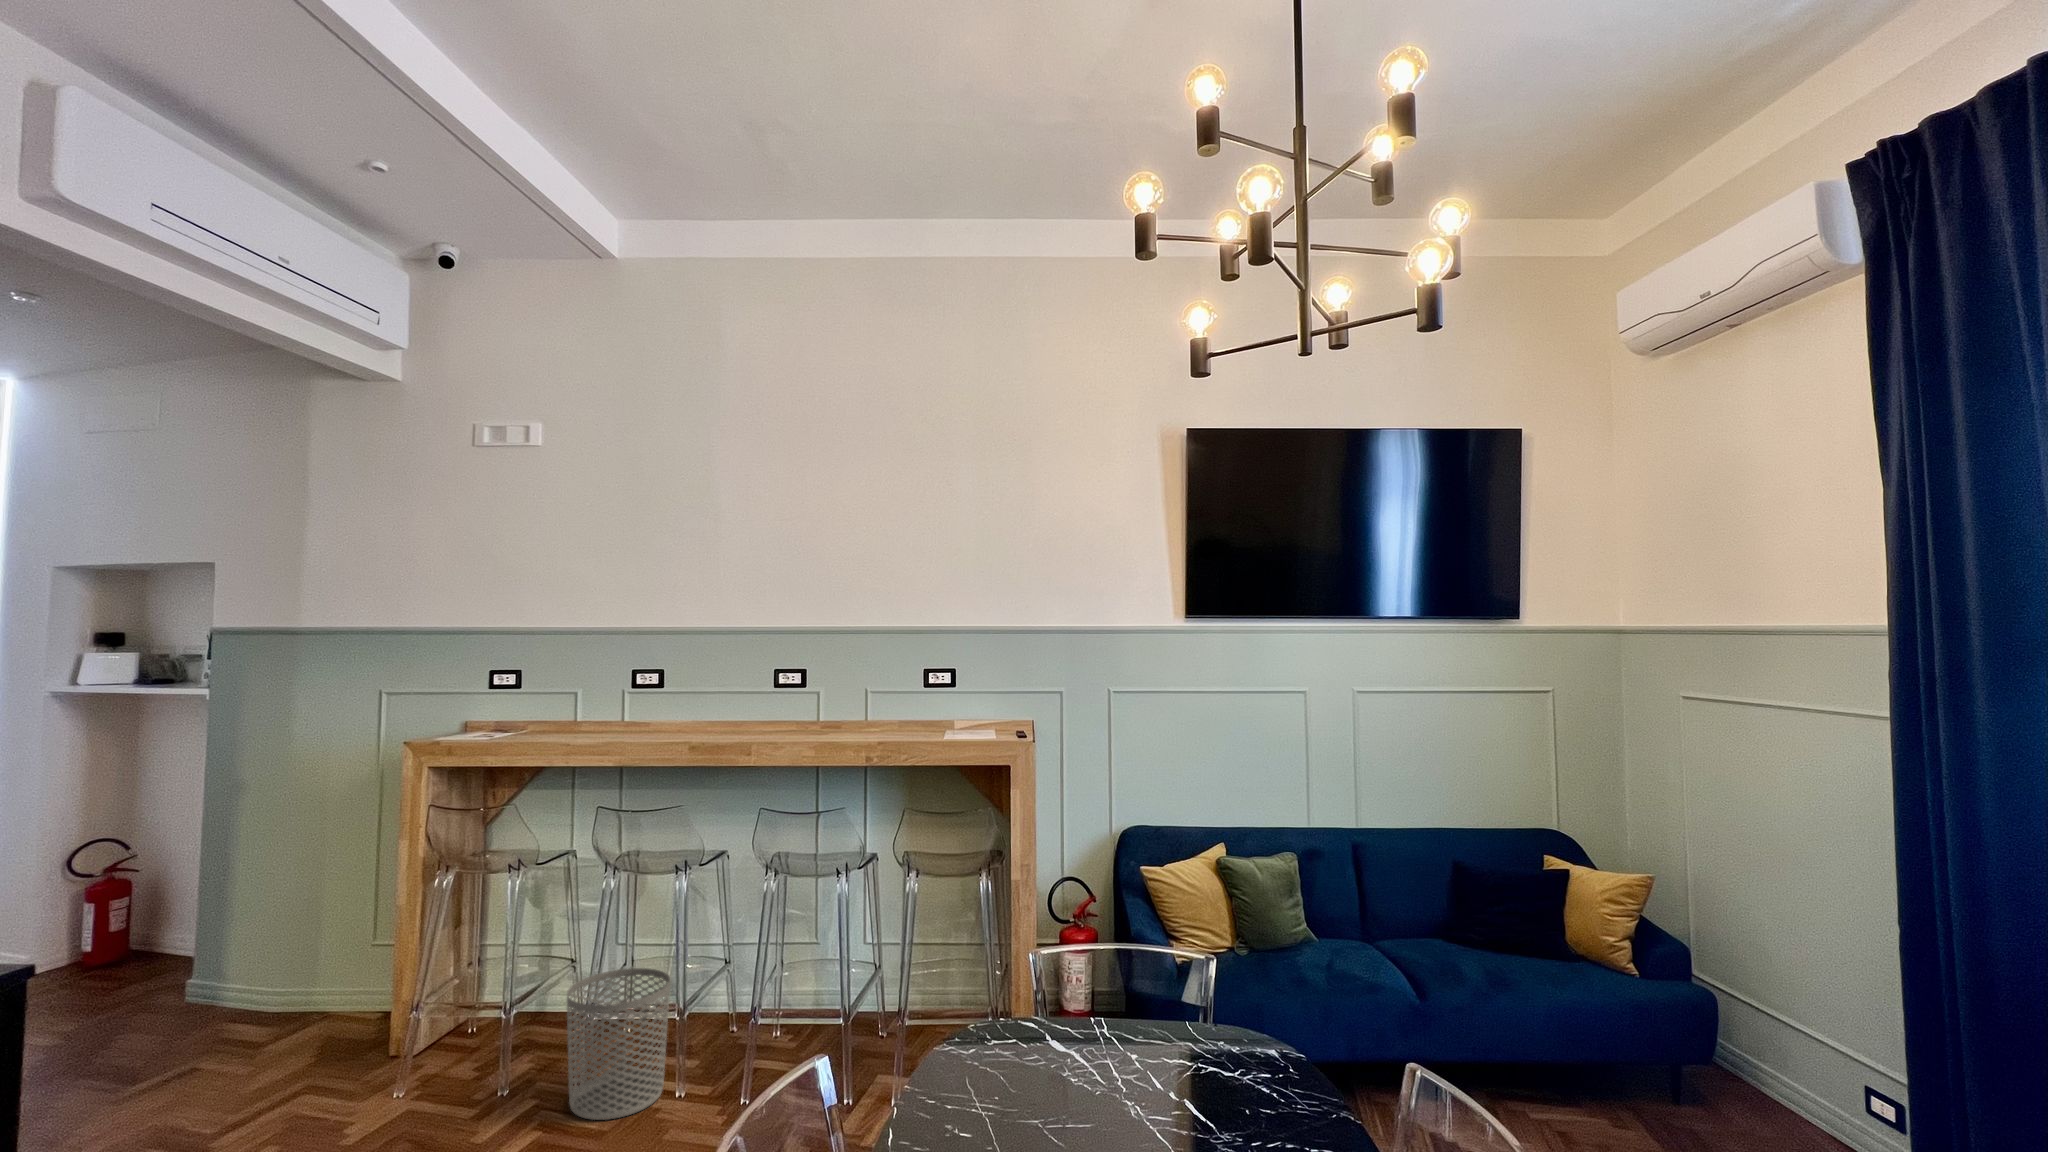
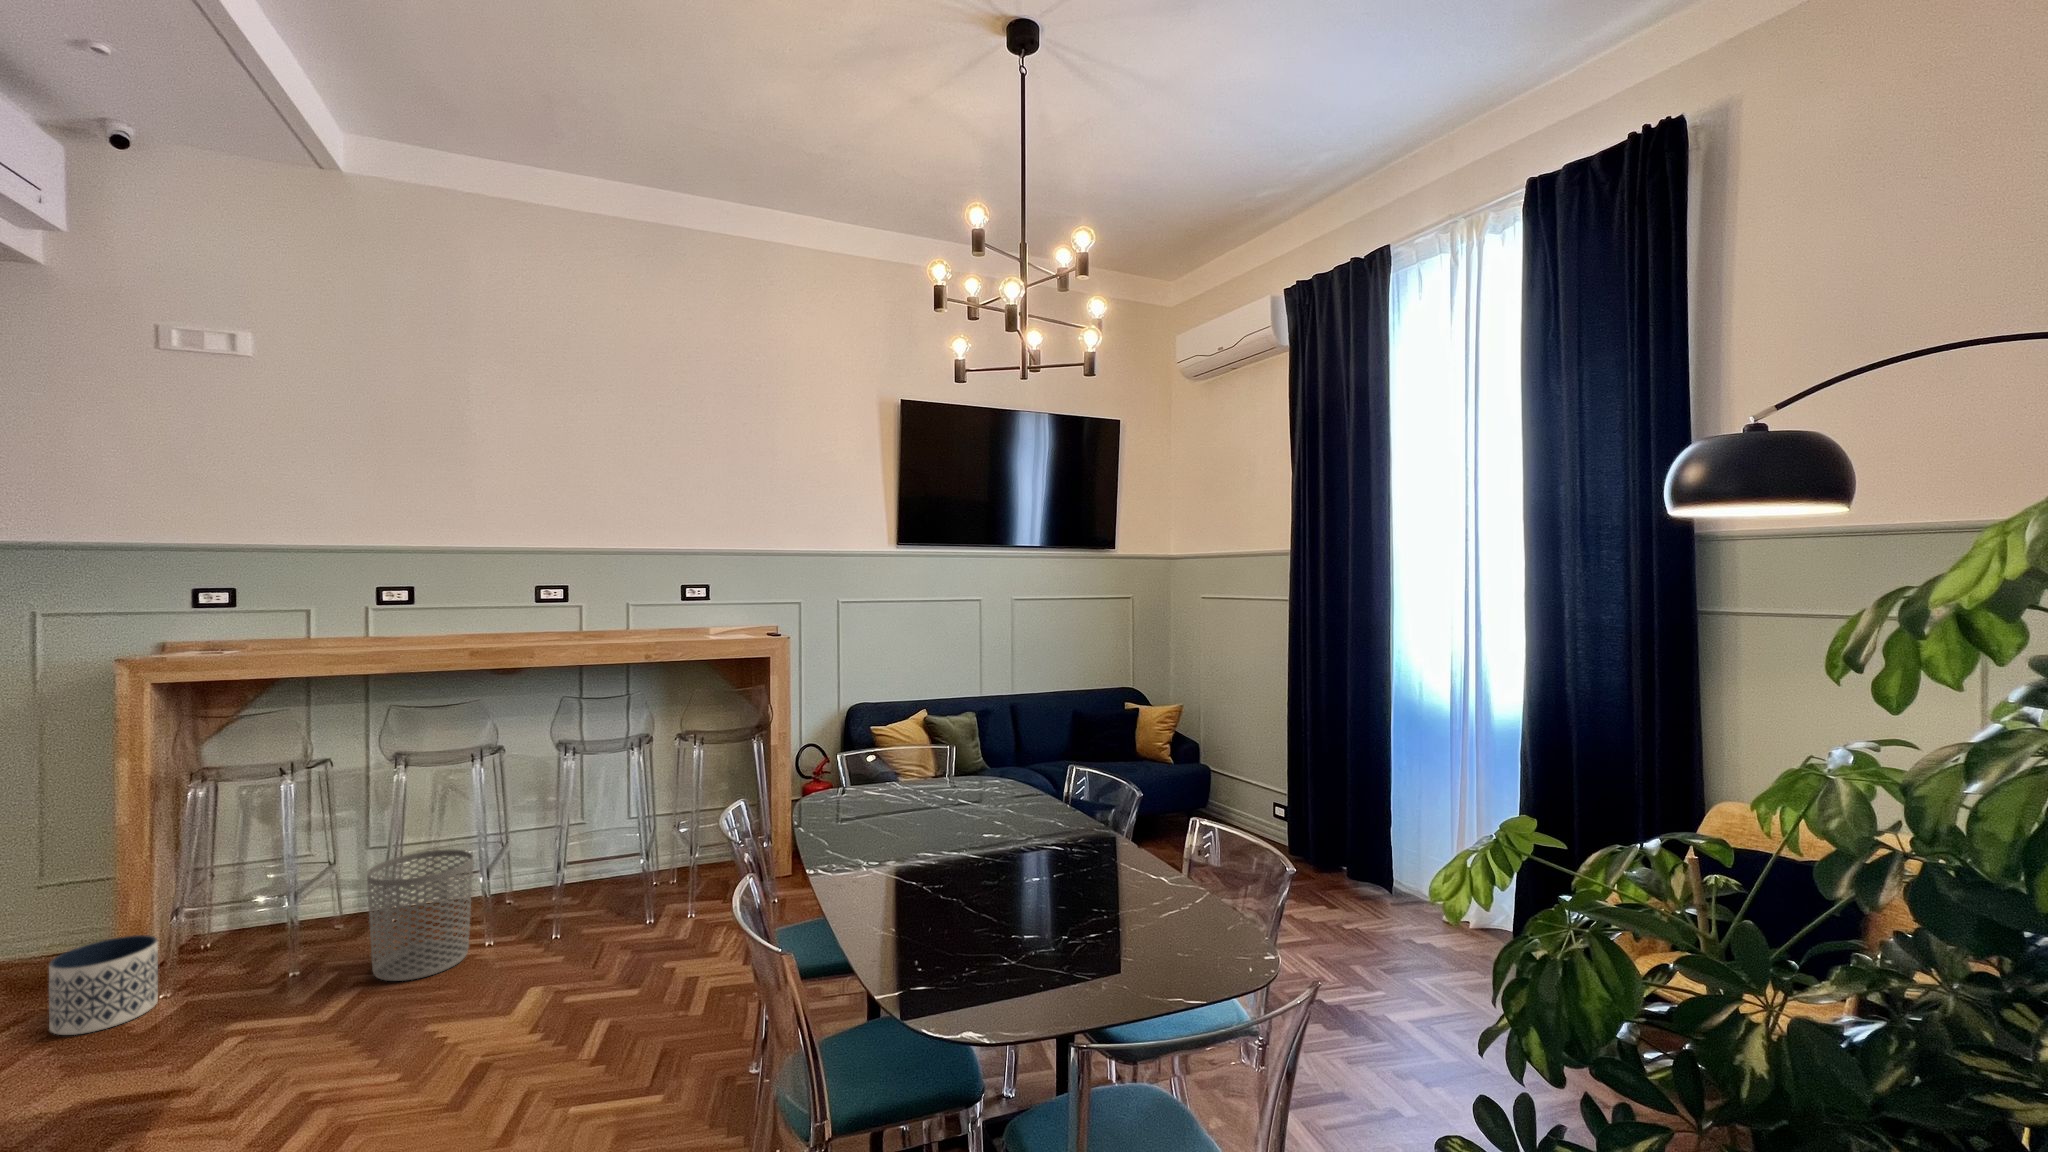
planter: none [319,1018,408,1116] -> present [49,935,158,1035]

